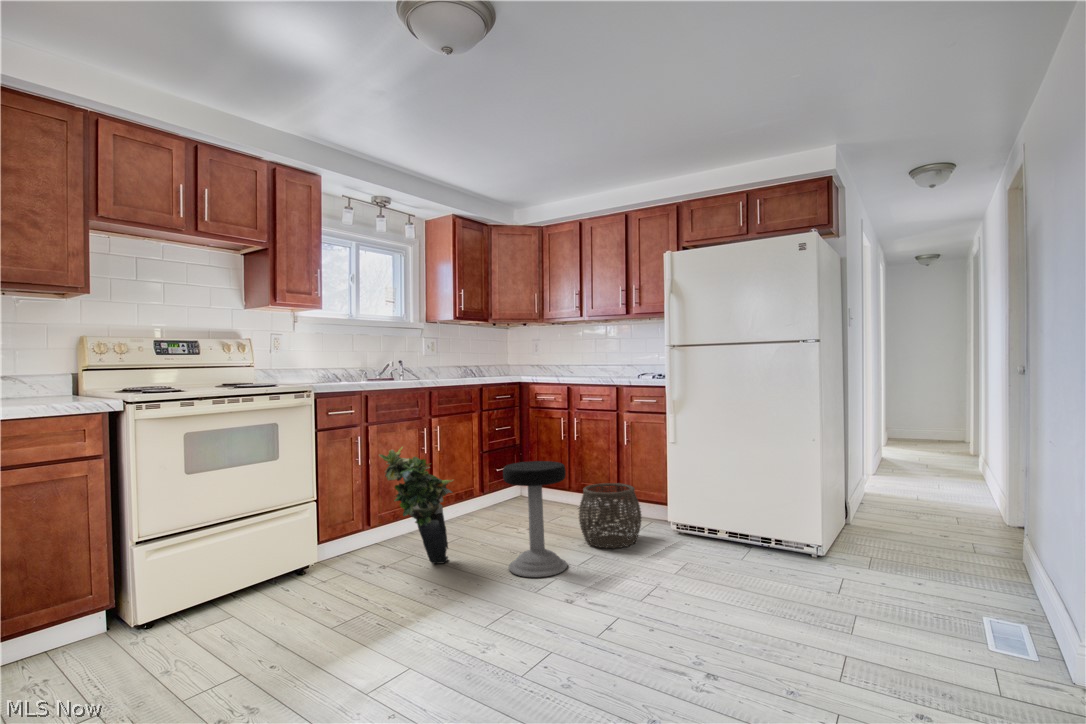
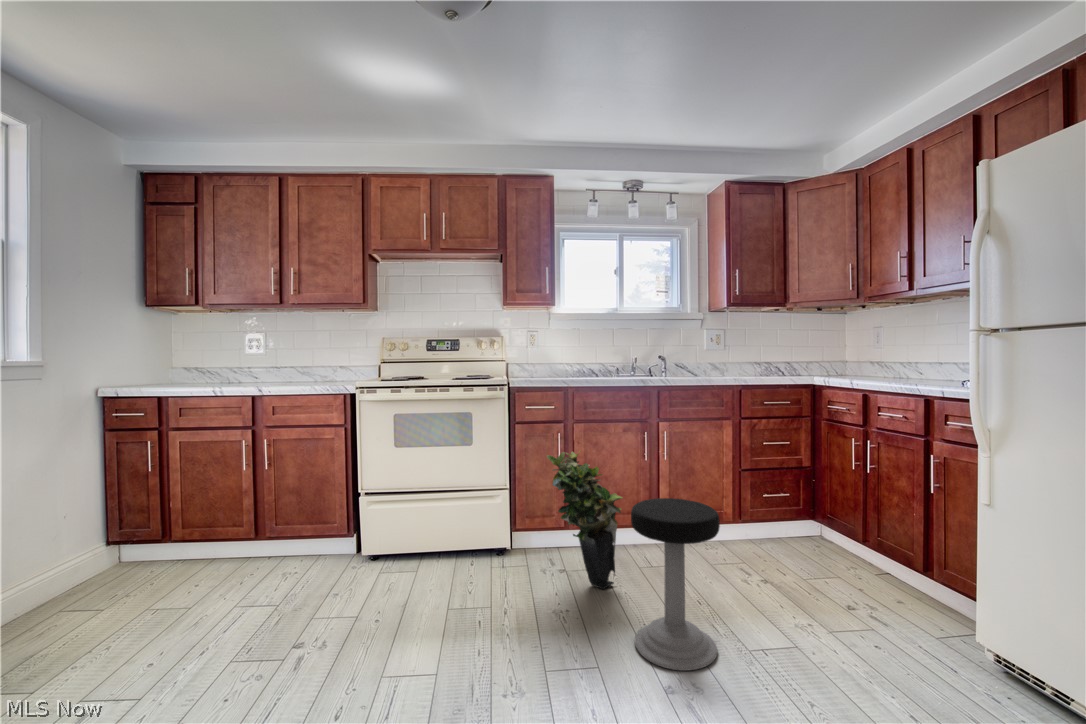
woven basket: present [579,483,641,548] -> none [779,555,897,680]

